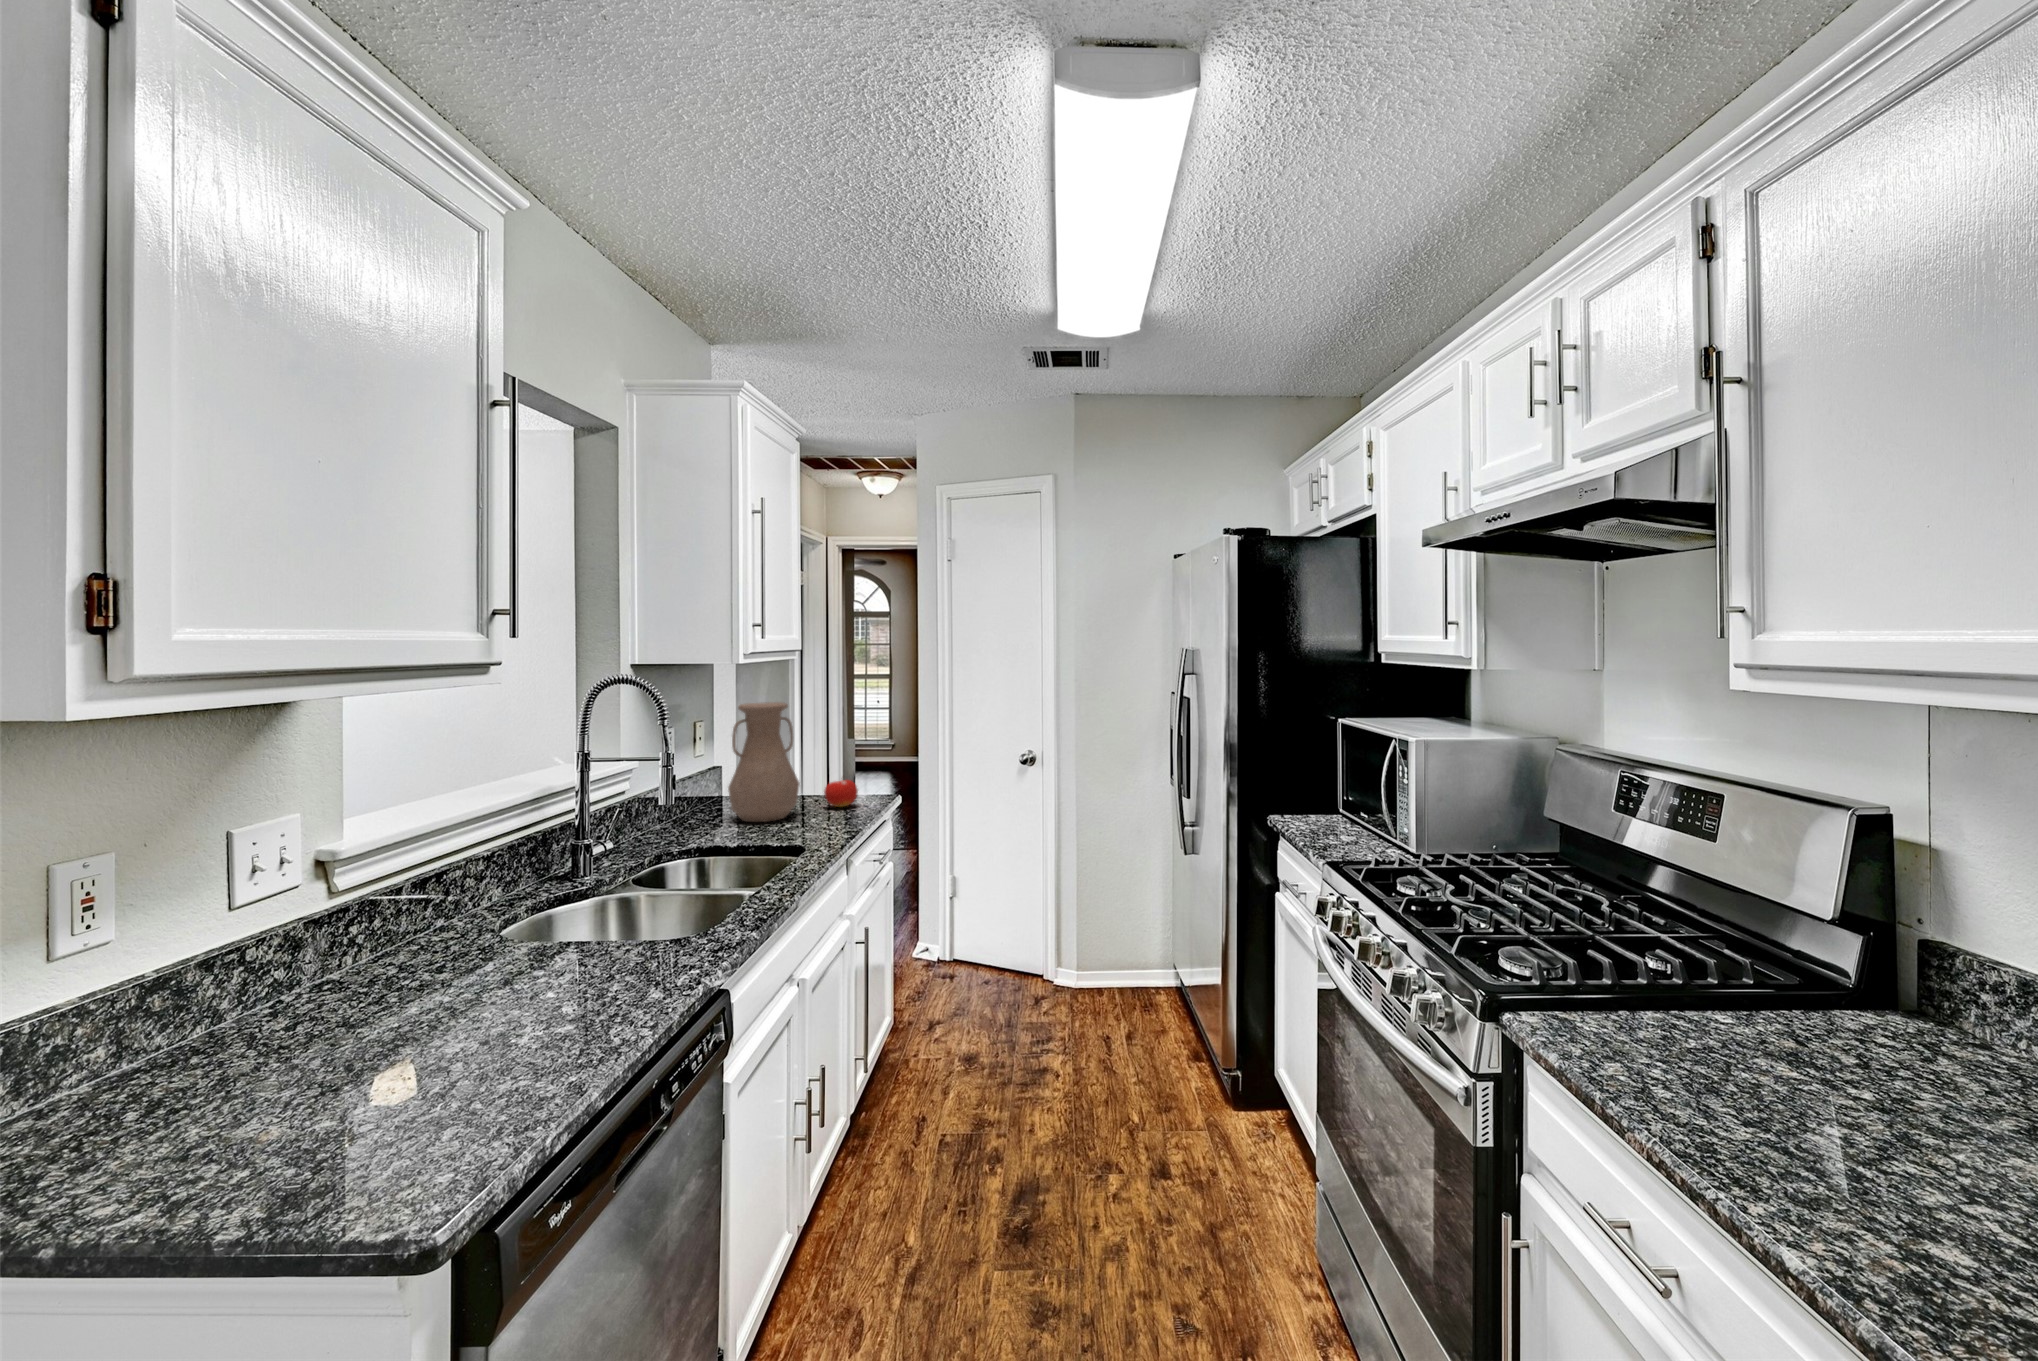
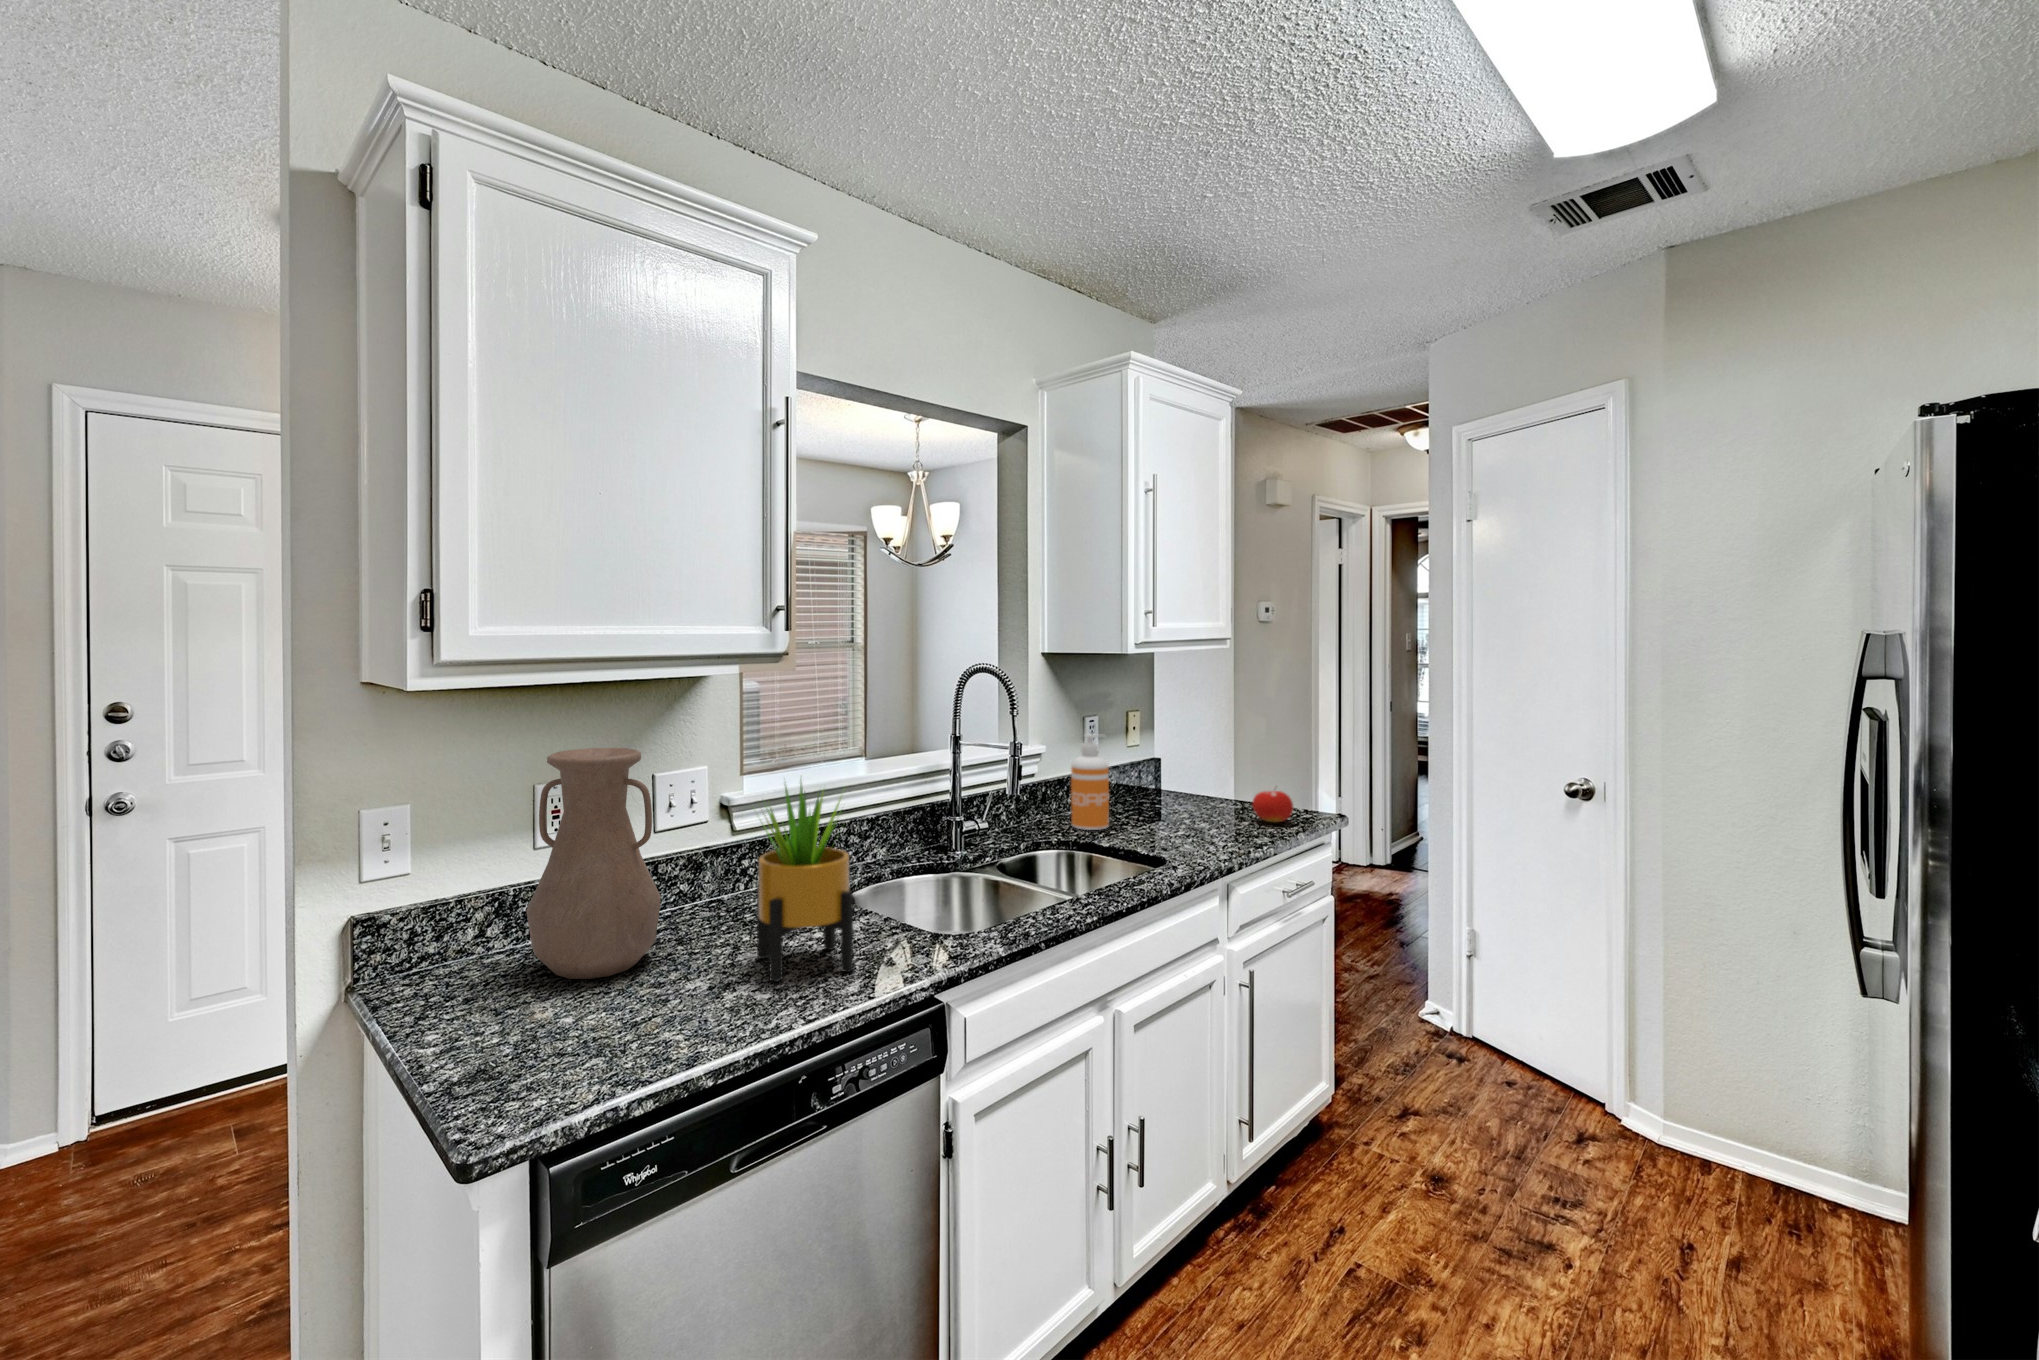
vase: present [728,702,800,822] -> present [526,748,661,979]
soap dispenser: none [667,745,706,838] -> present [1071,734,1109,830]
potted plant: none [479,799,616,1020] -> present [757,782,853,982]

